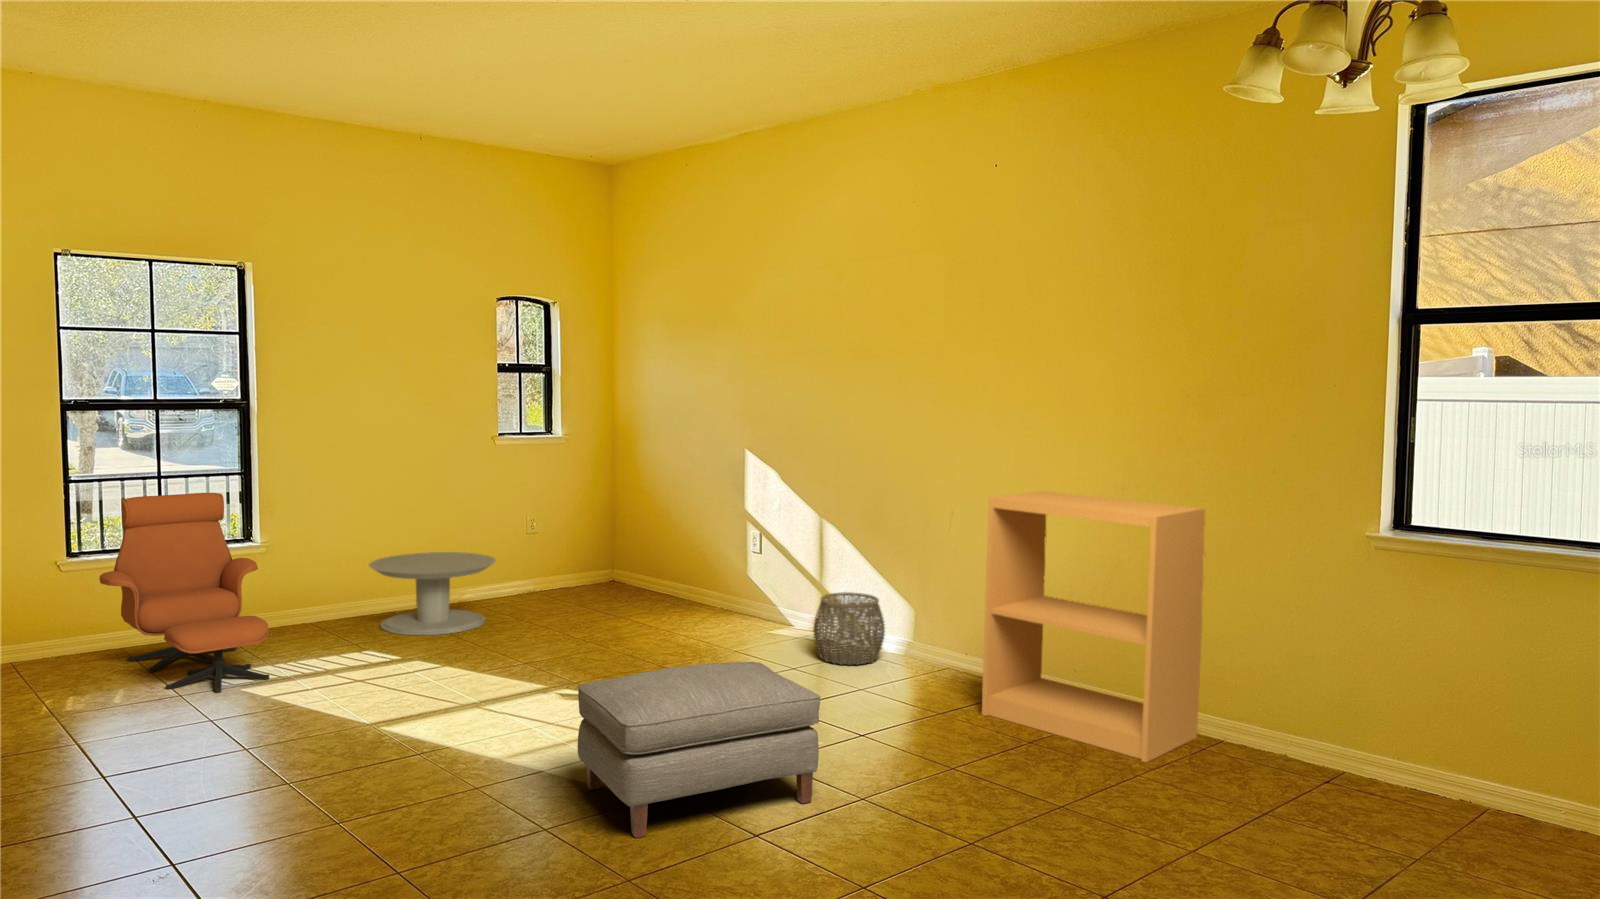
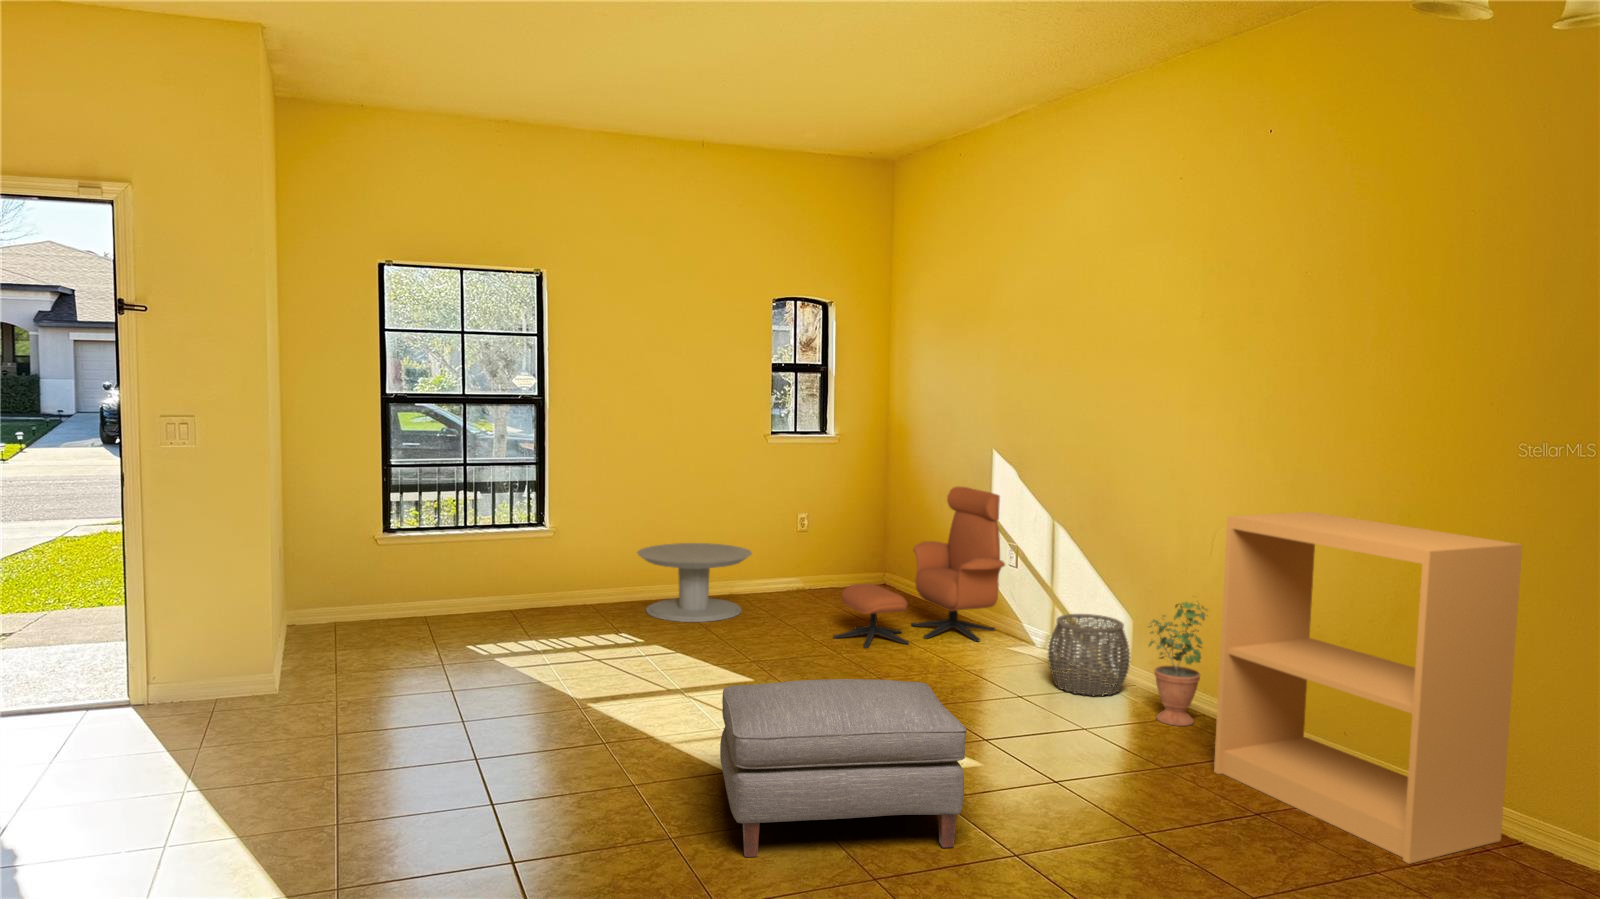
lounge chair: present [99,493,269,693] -> present [833,487,1005,648]
potted plant: none [907,568,957,682] -> present [1148,602,1207,726]

